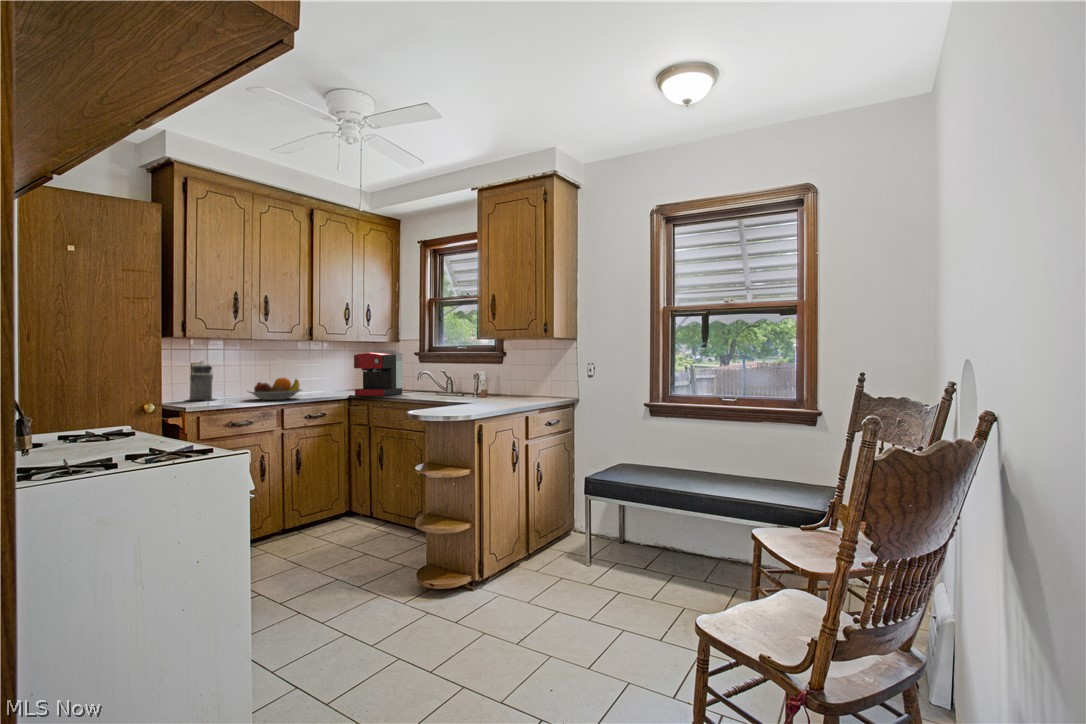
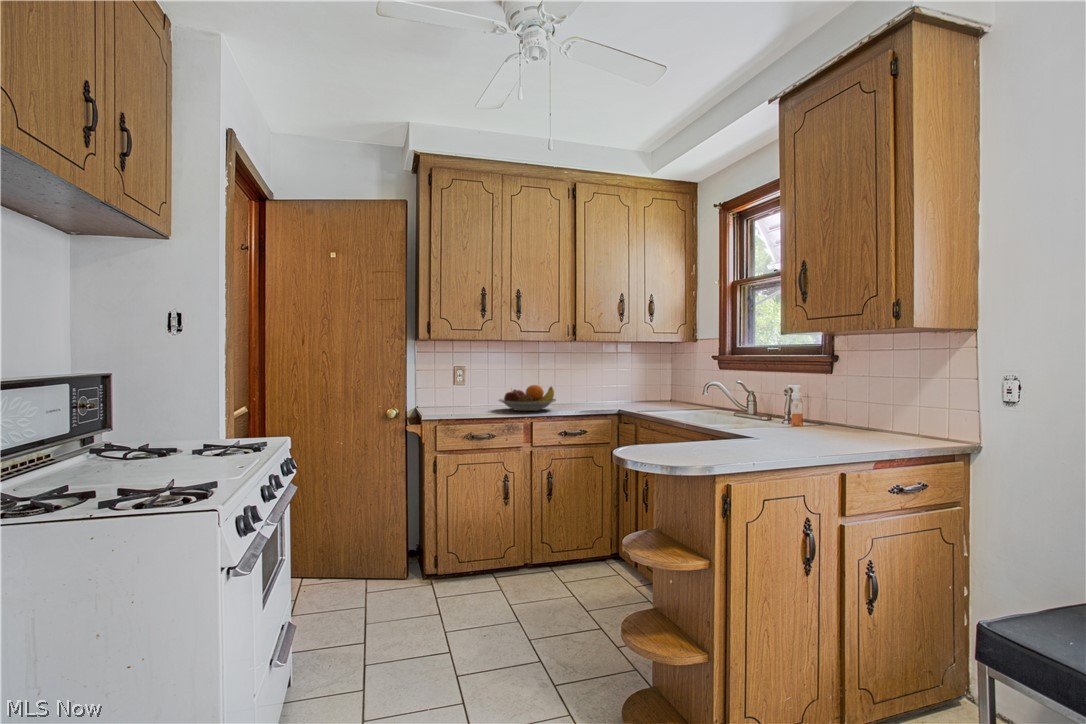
coffee maker: present [354,349,402,396] -> none [618,351,682,413]
canister: present [189,361,216,400] -> none [450,365,480,407]

